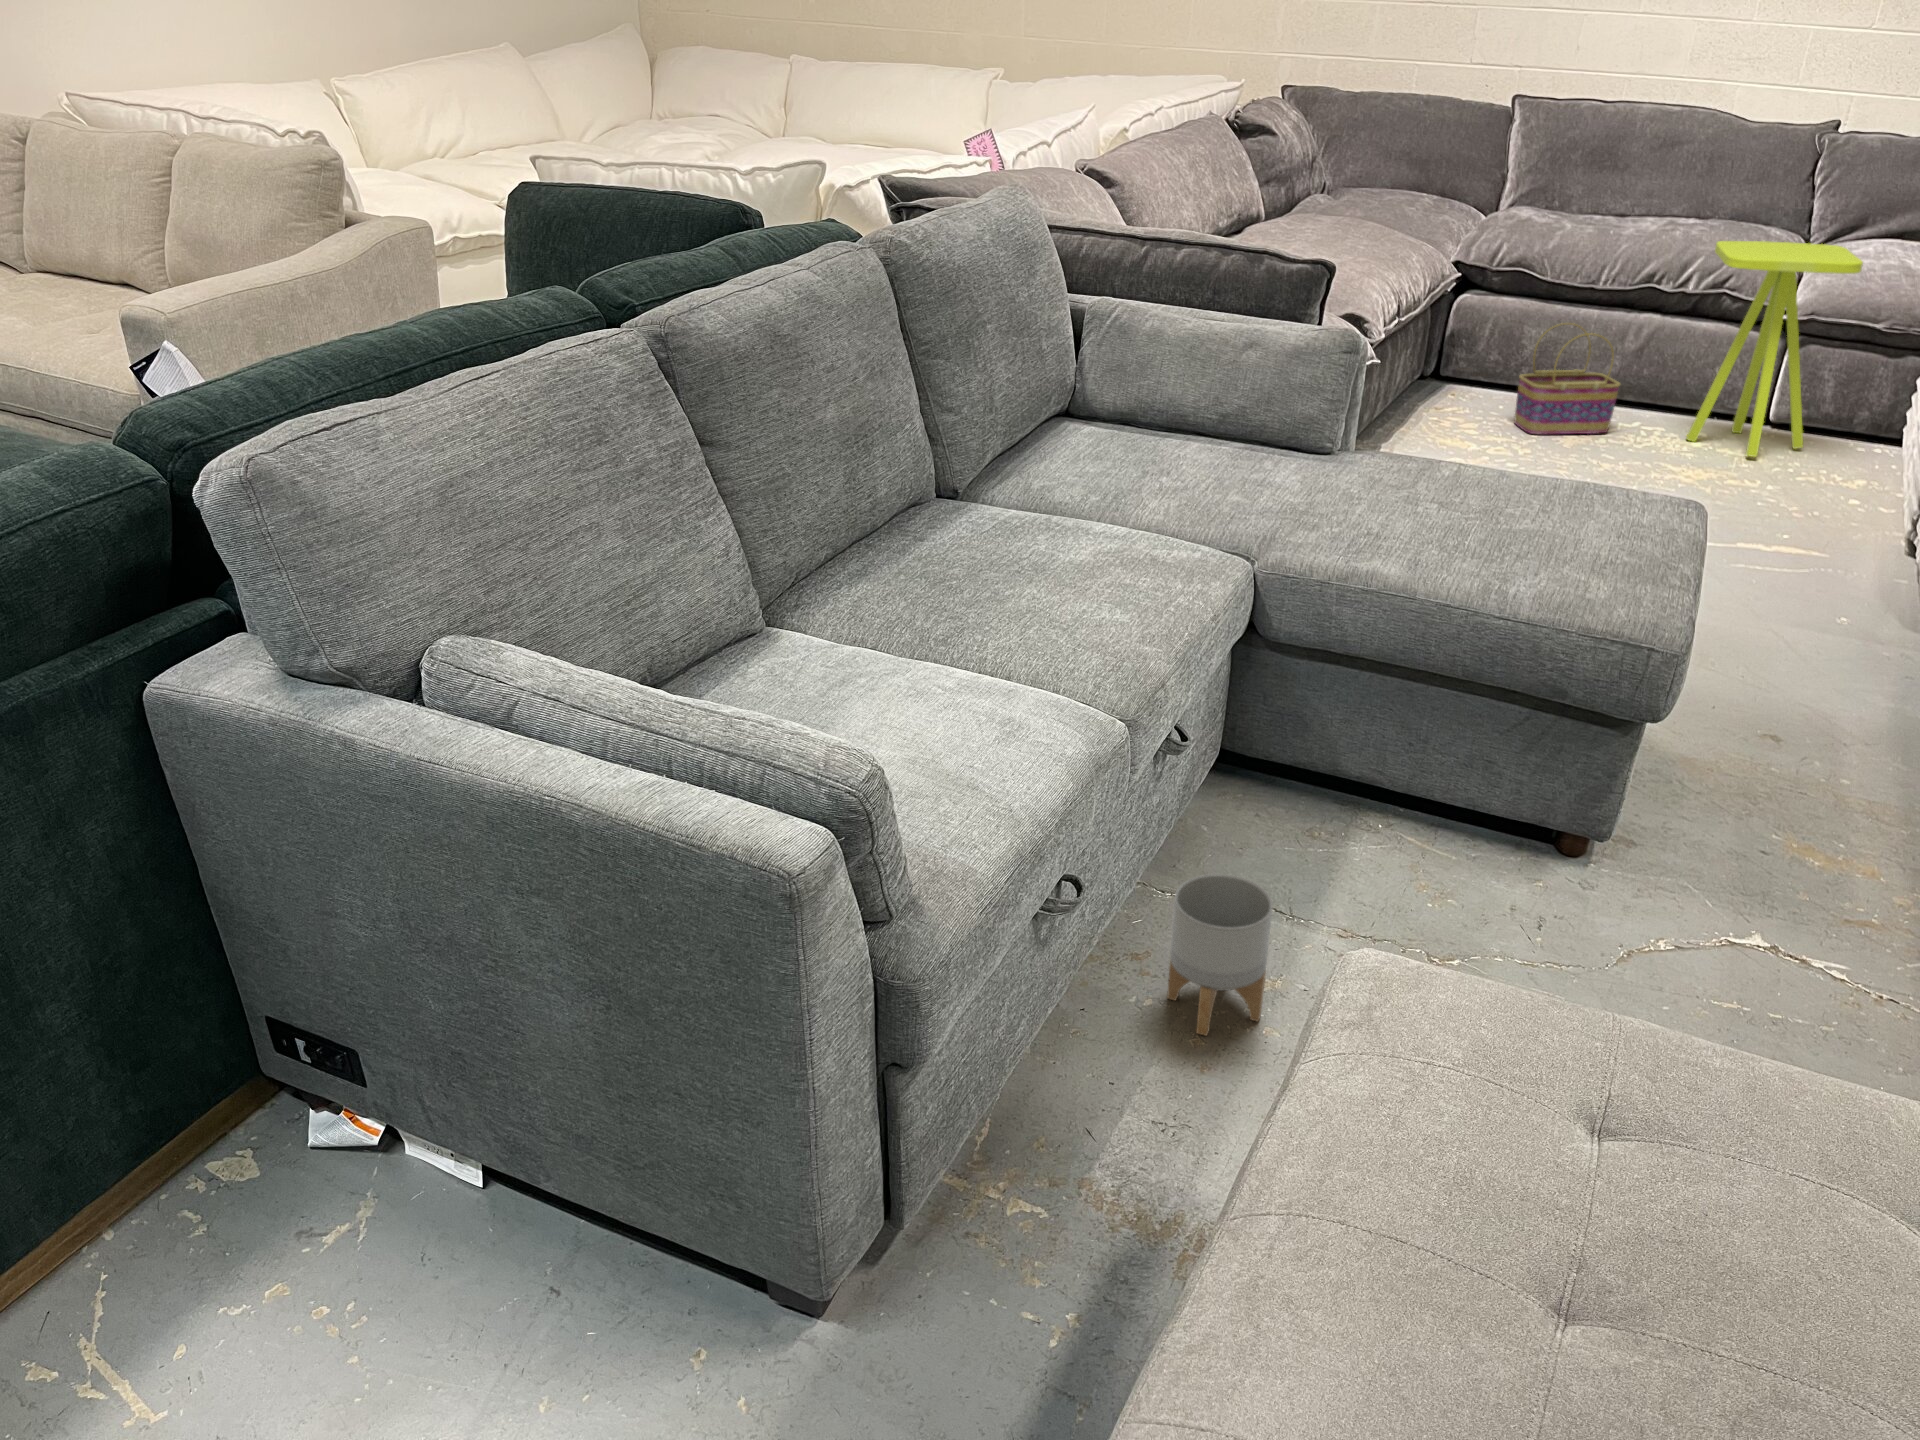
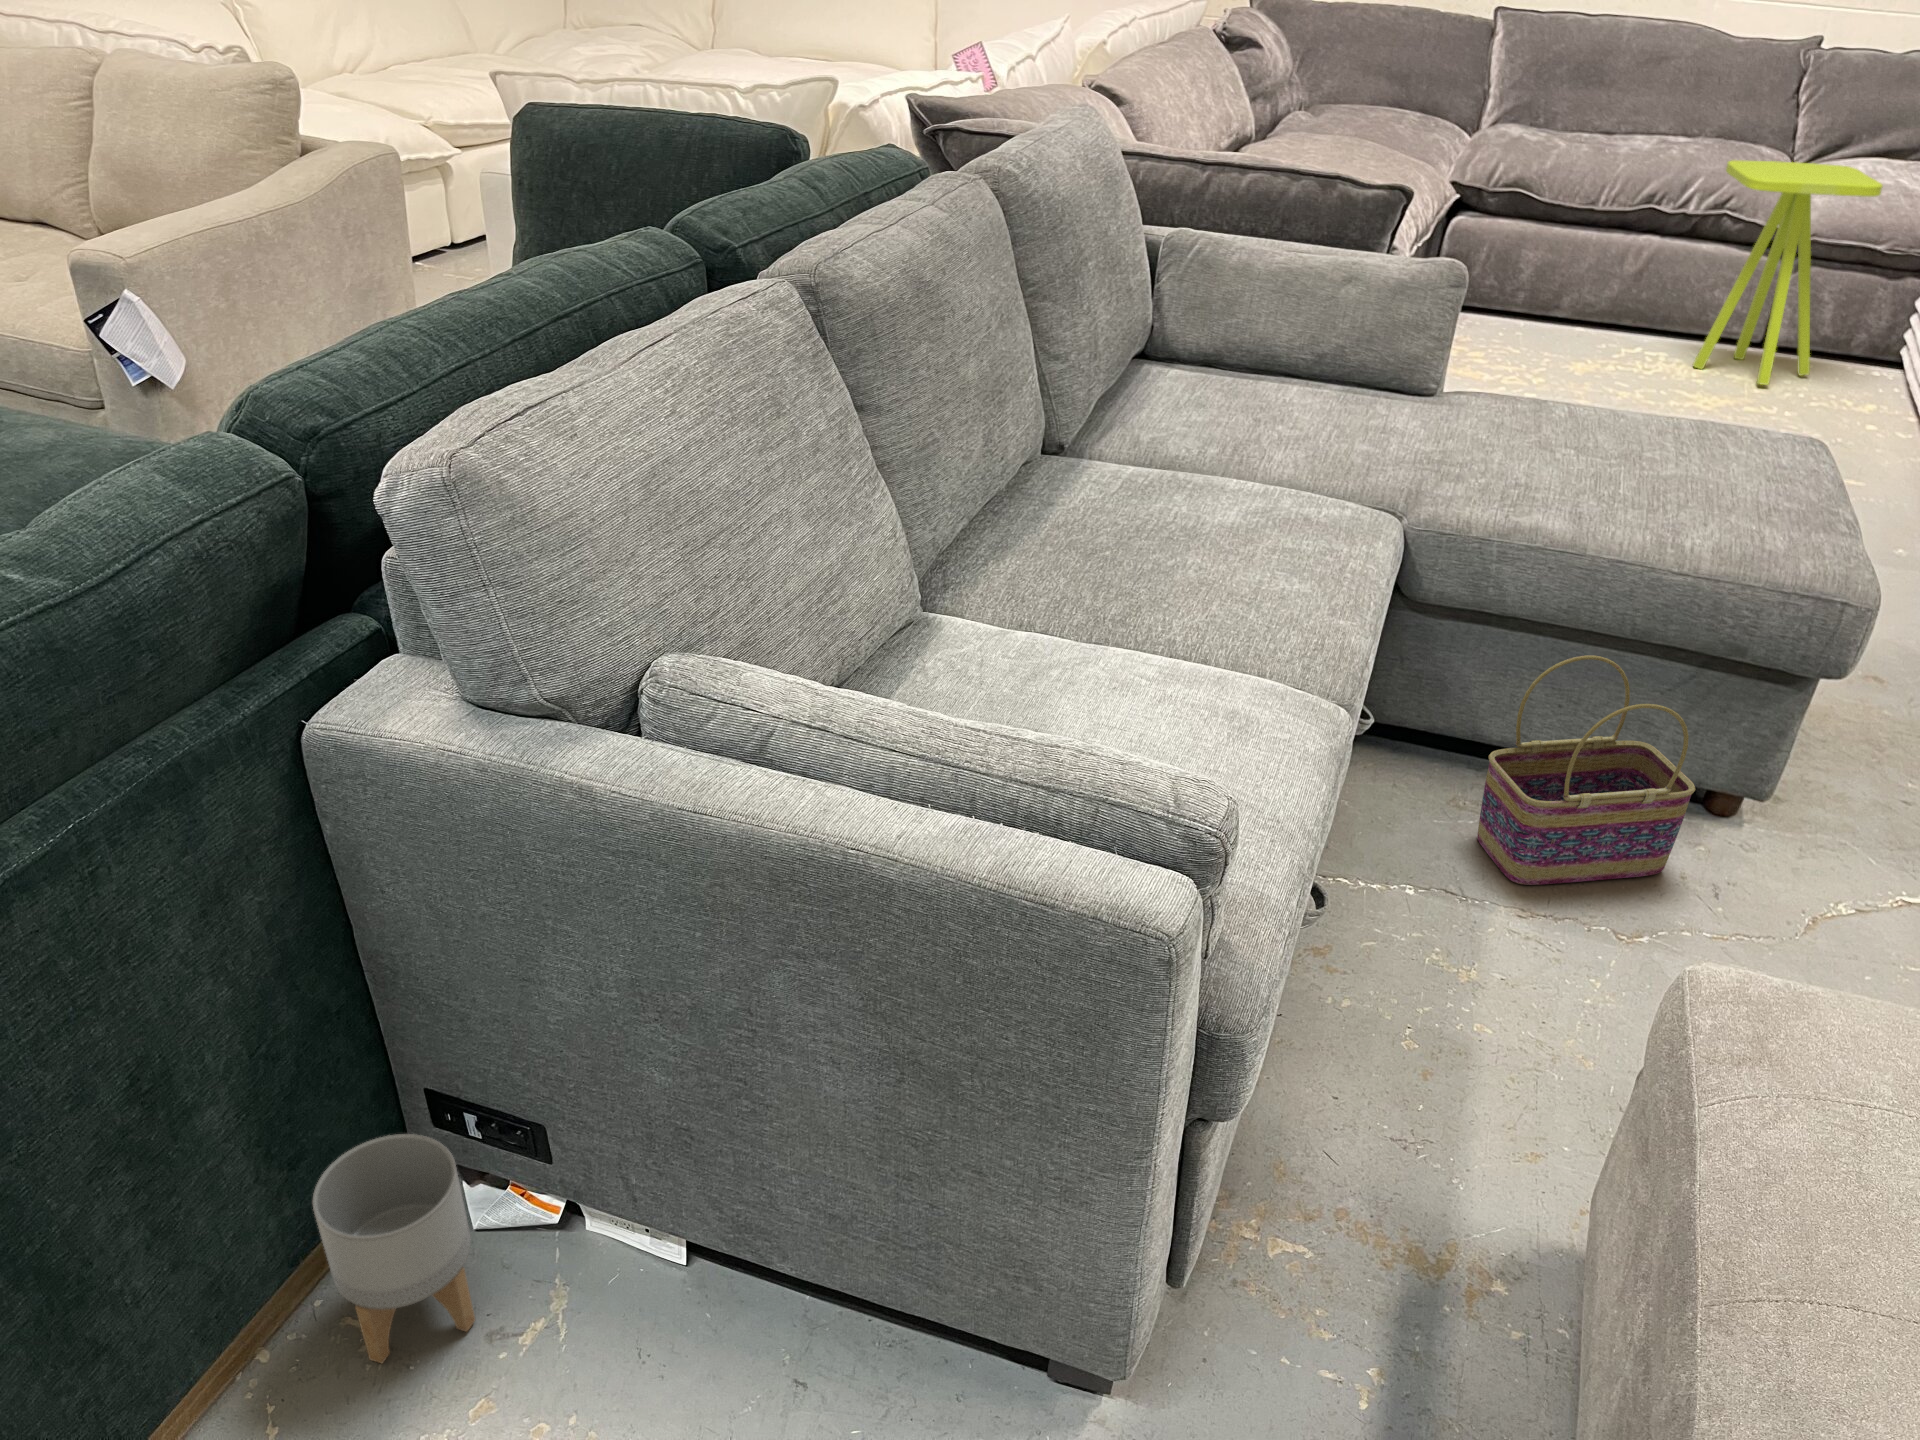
basket: present [1514,323,1620,435] -> present [1477,655,1695,885]
planter: present [1167,874,1273,1036] -> present [313,1134,475,1363]

